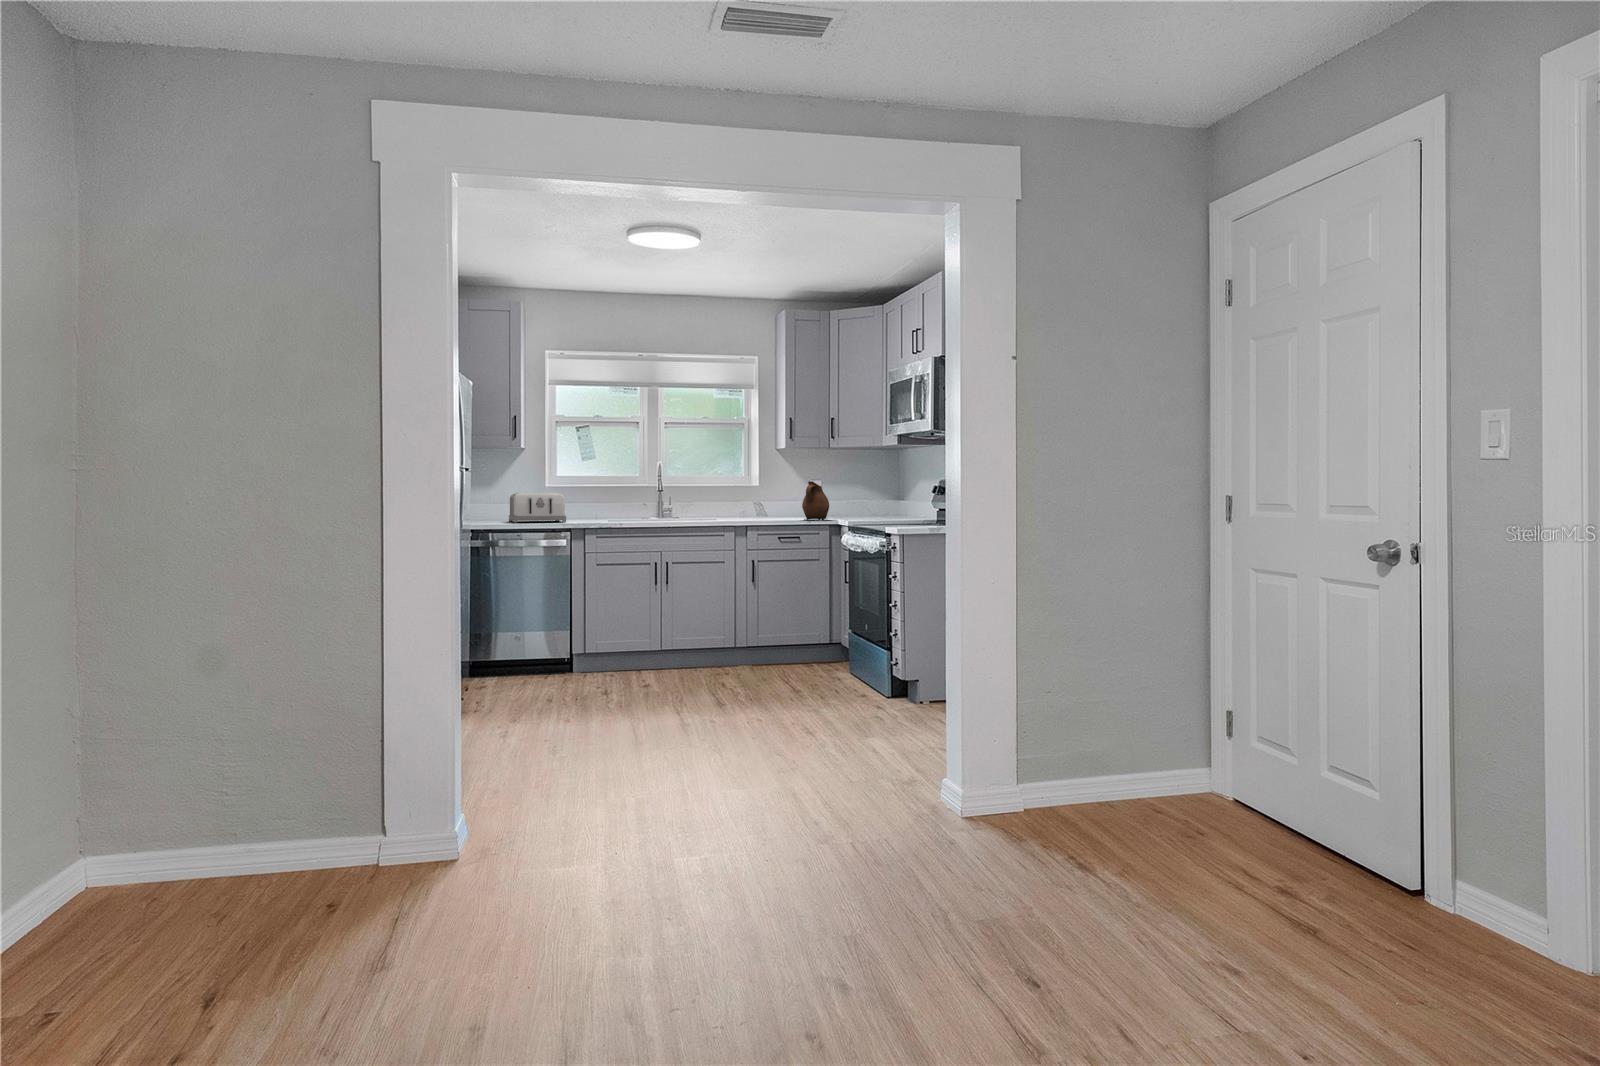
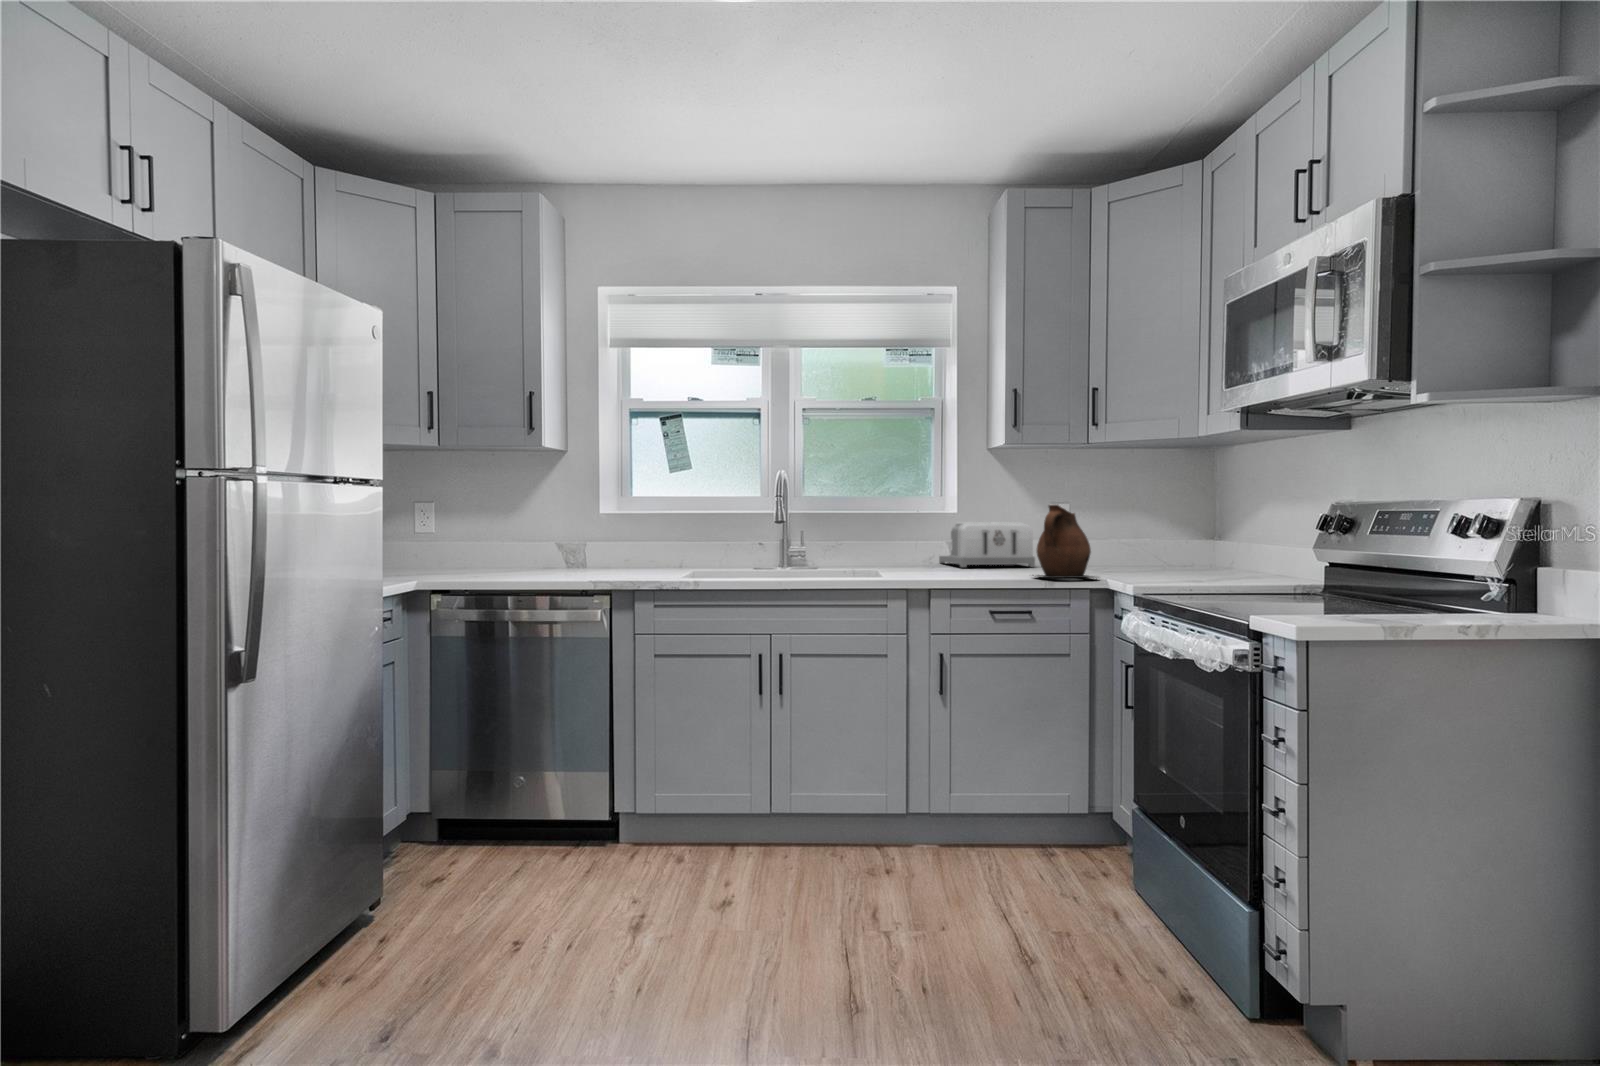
toaster: present [509,492,566,522] -> present [939,522,1035,567]

